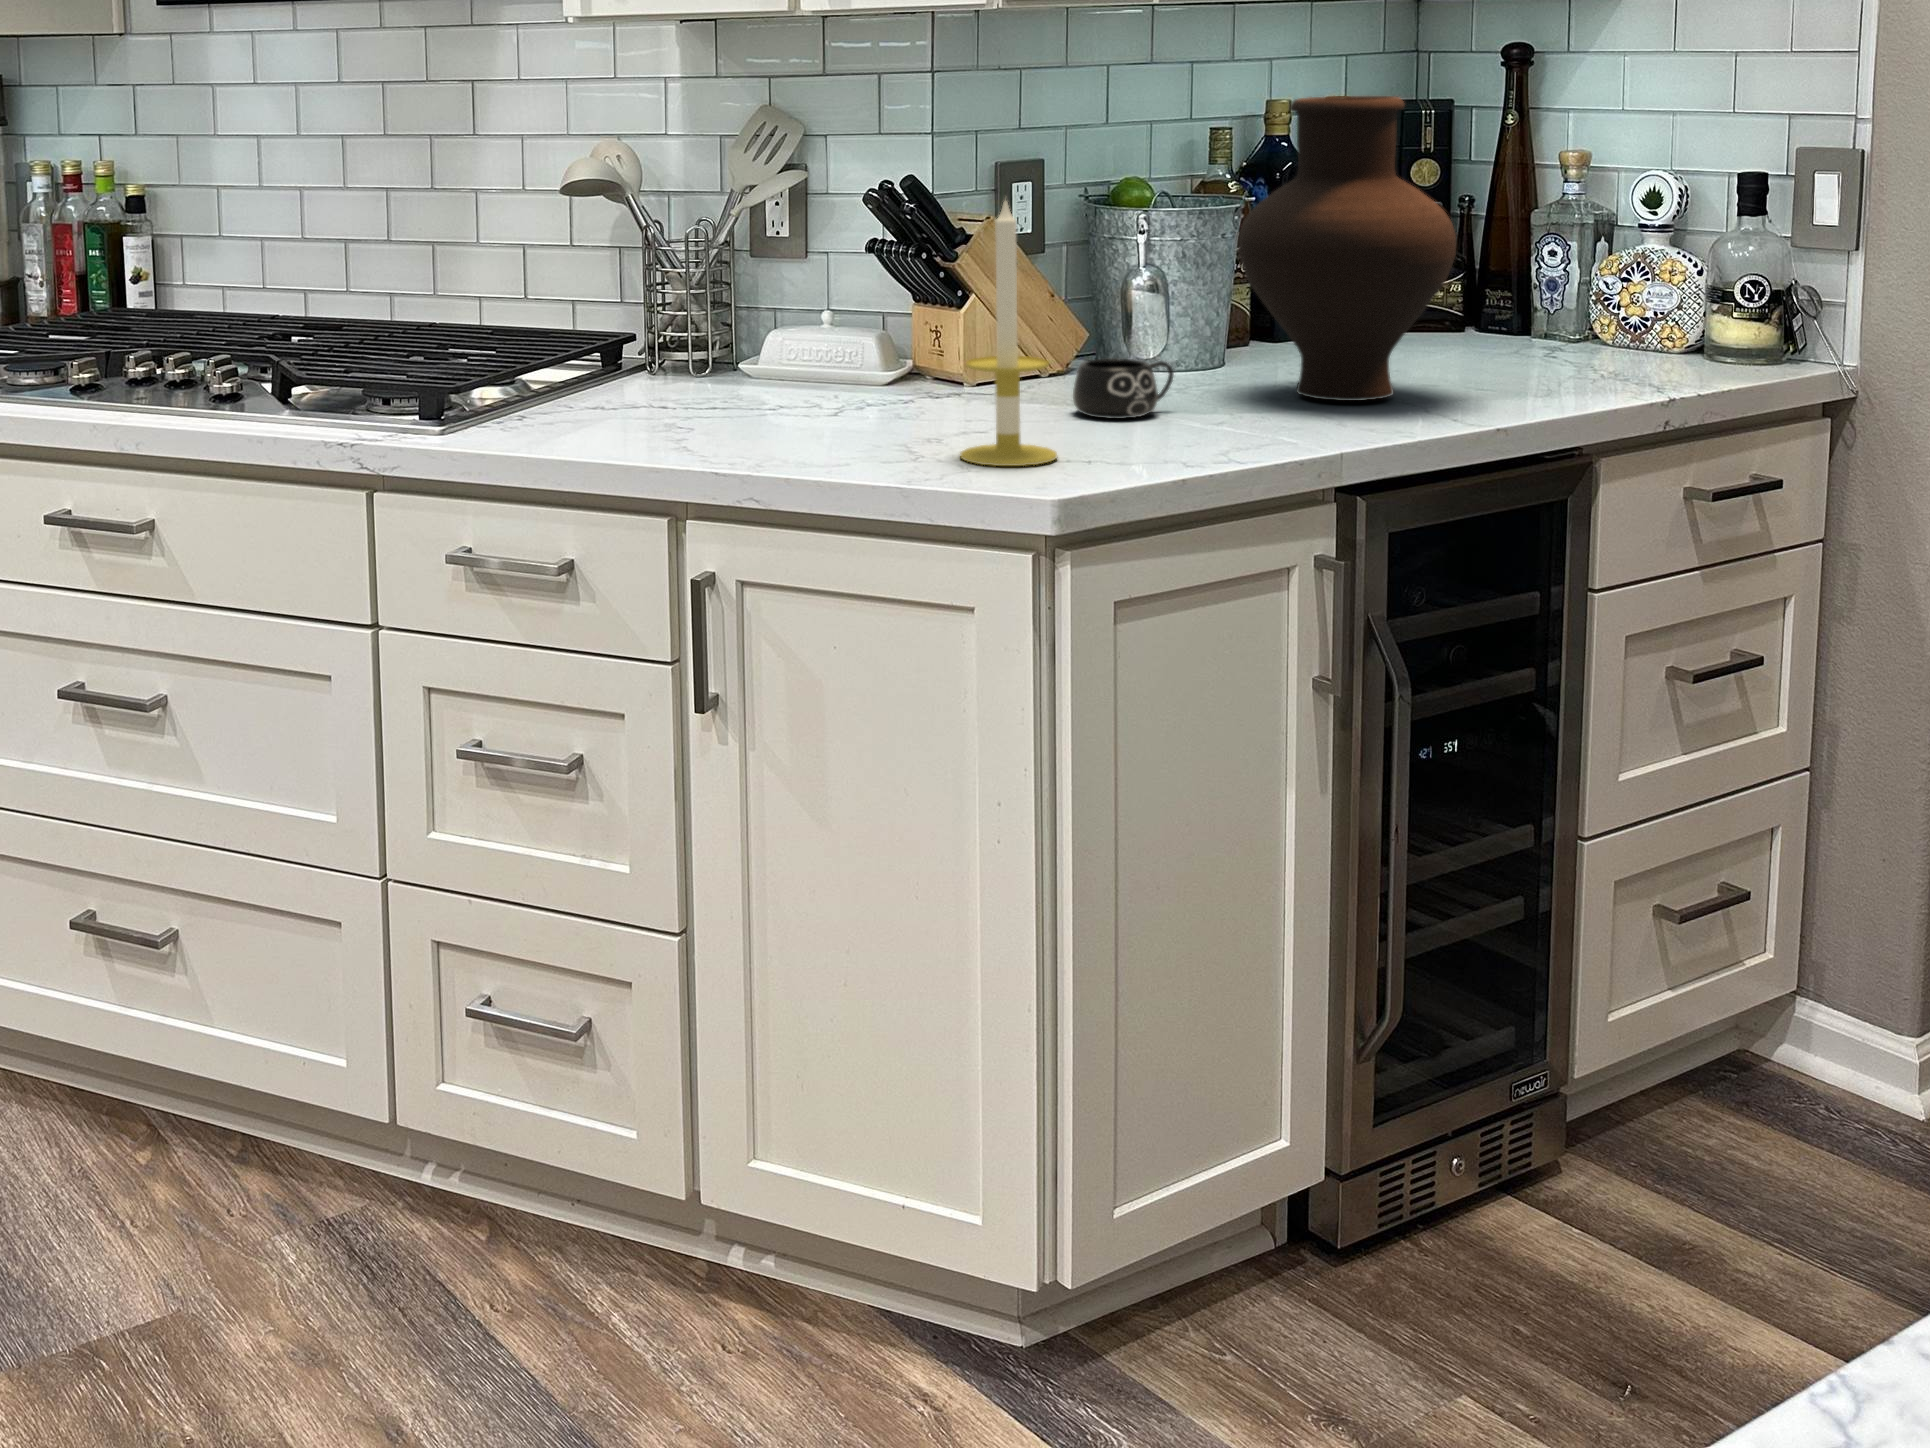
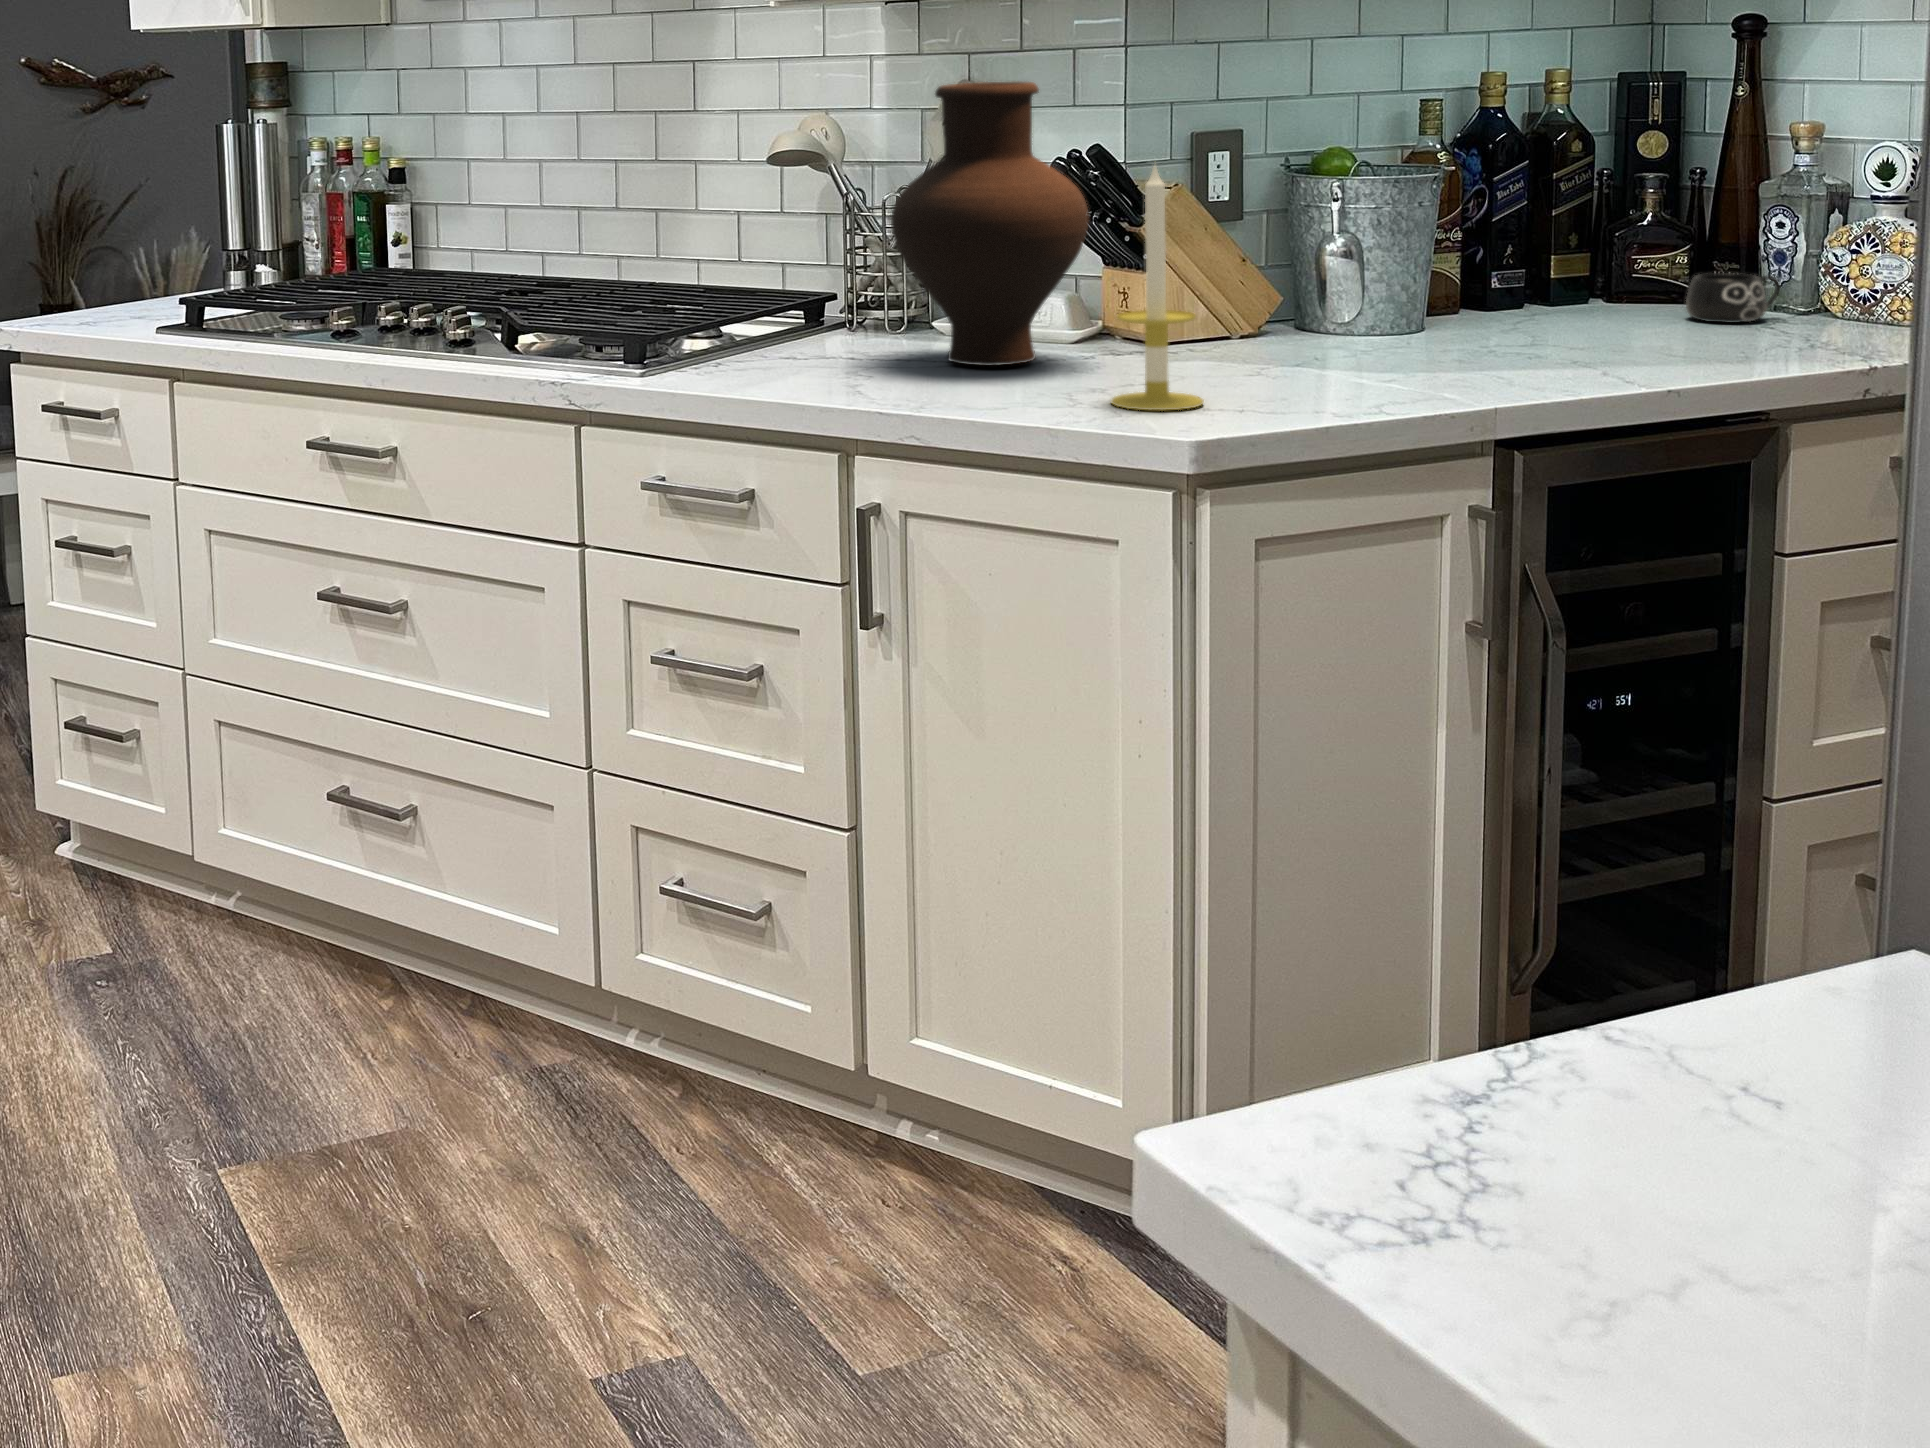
vase: present [1238,96,1456,401] -> present [891,82,1089,366]
mug: present [1073,358,1174,419] -> present [1686,273,1780,323]

